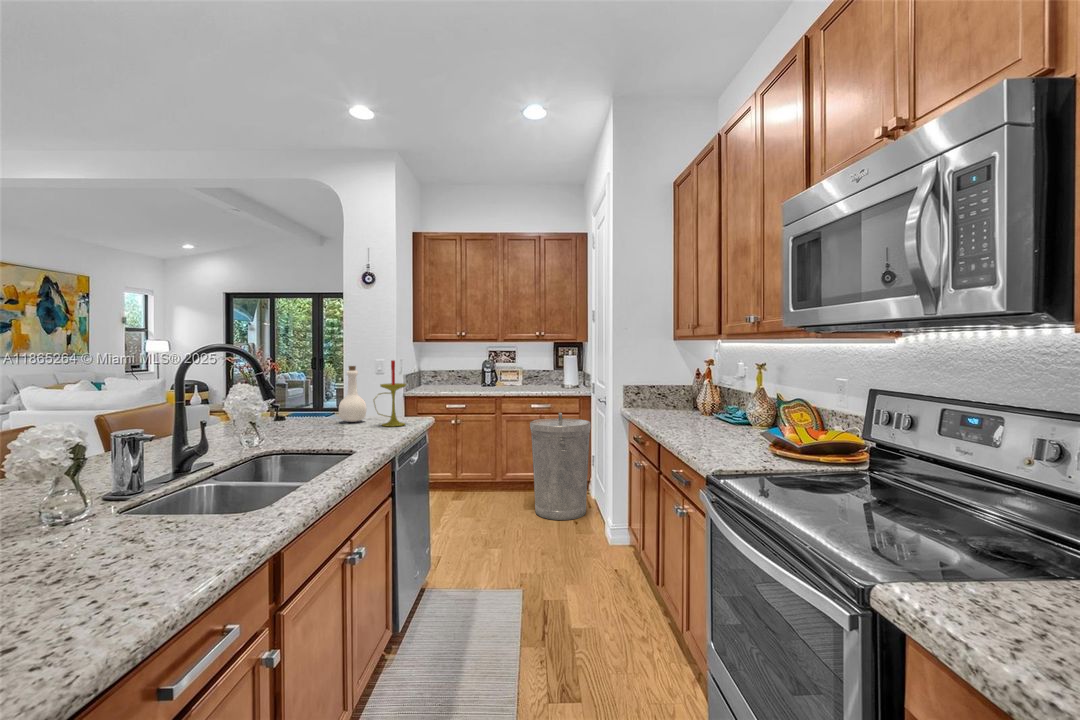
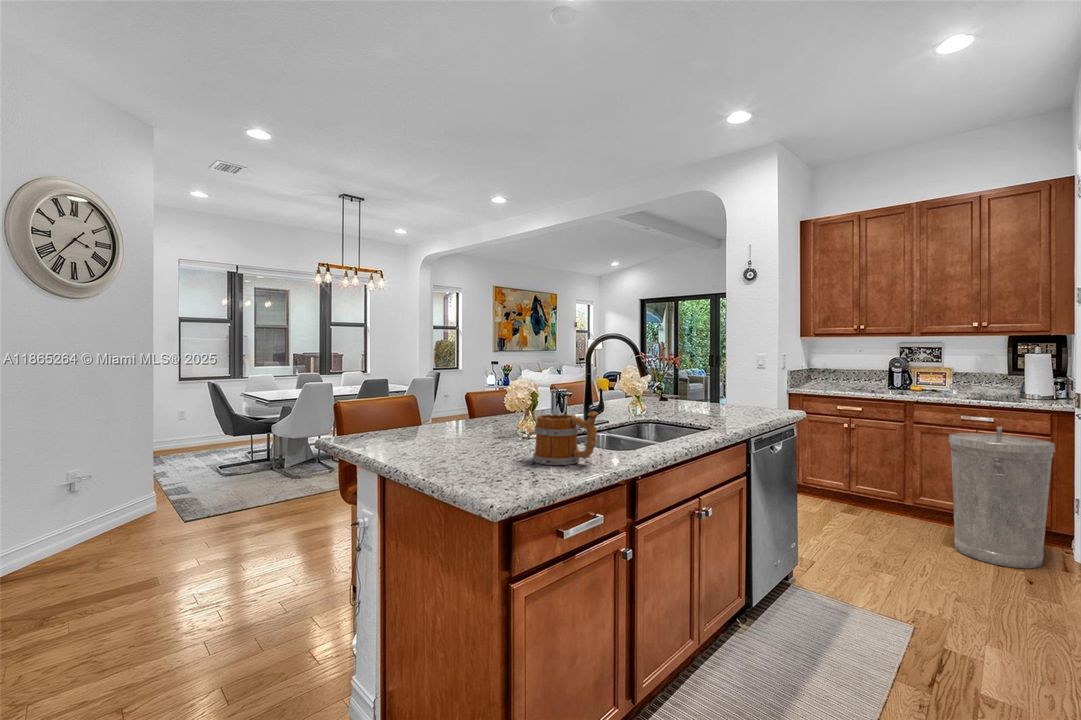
candle: present [374,360,406,426] -> none [740,350,773,415]
bottle: present [338,366,366,422] -> none [711,357,736,408]
mug: none [88,468,223,573] -> present [533,412,598,465]

